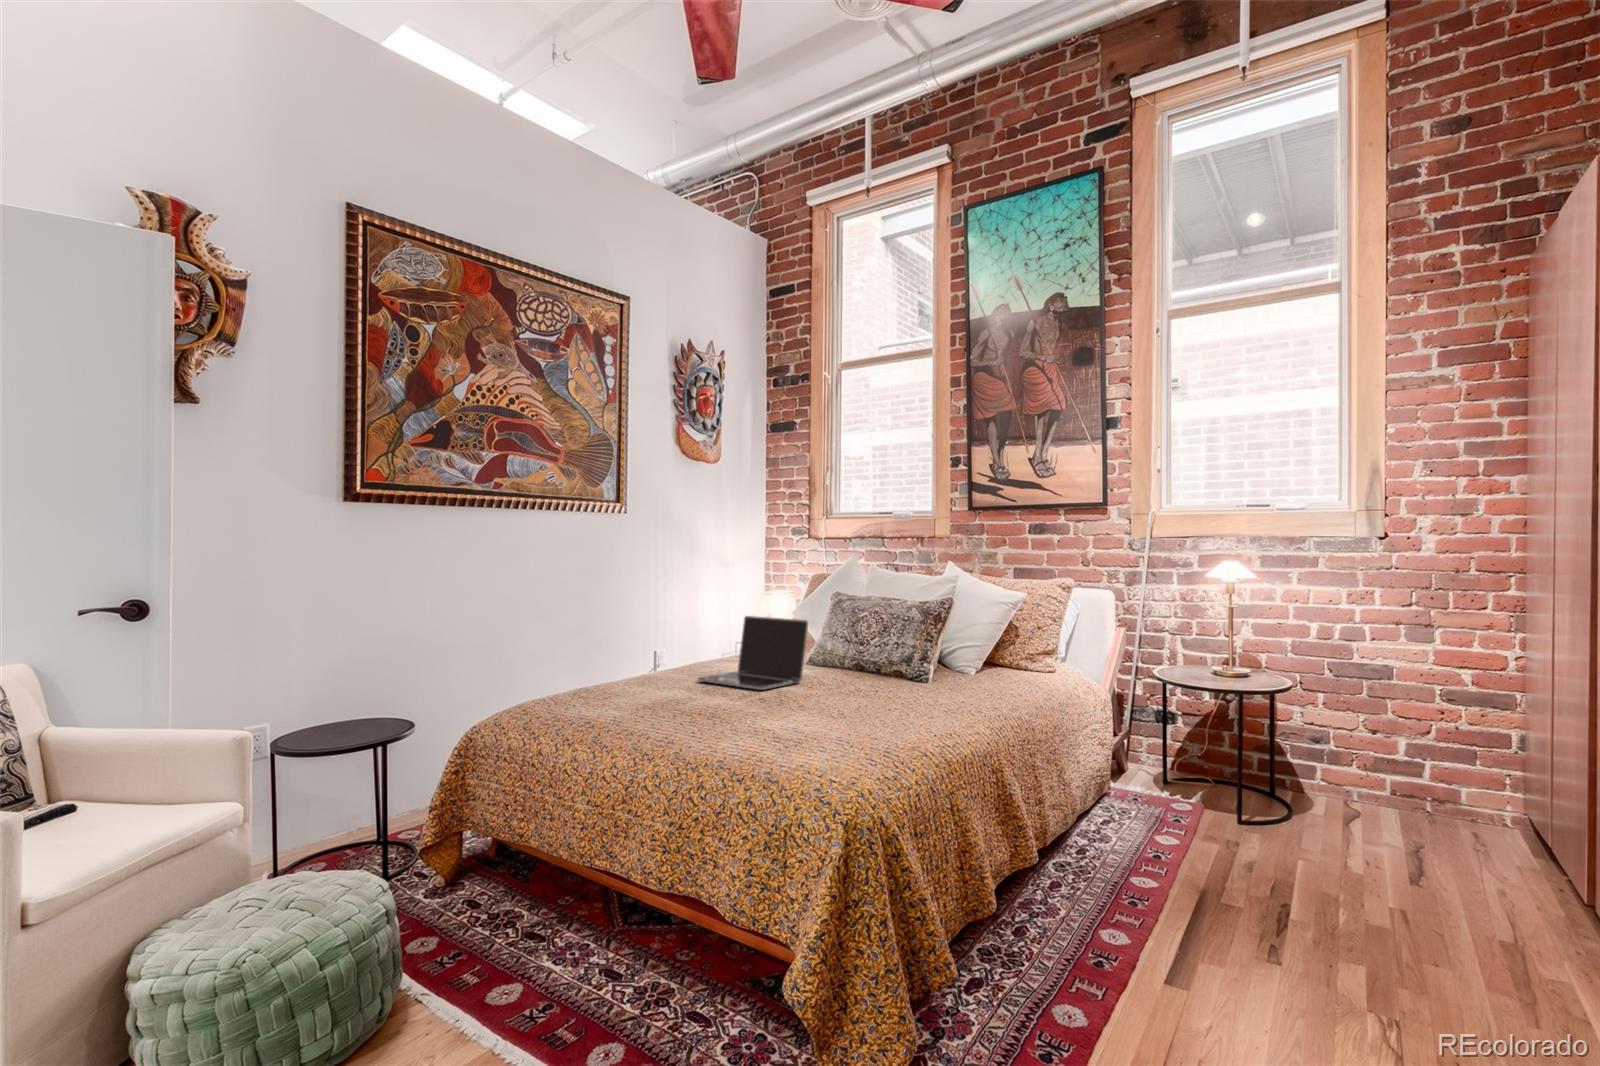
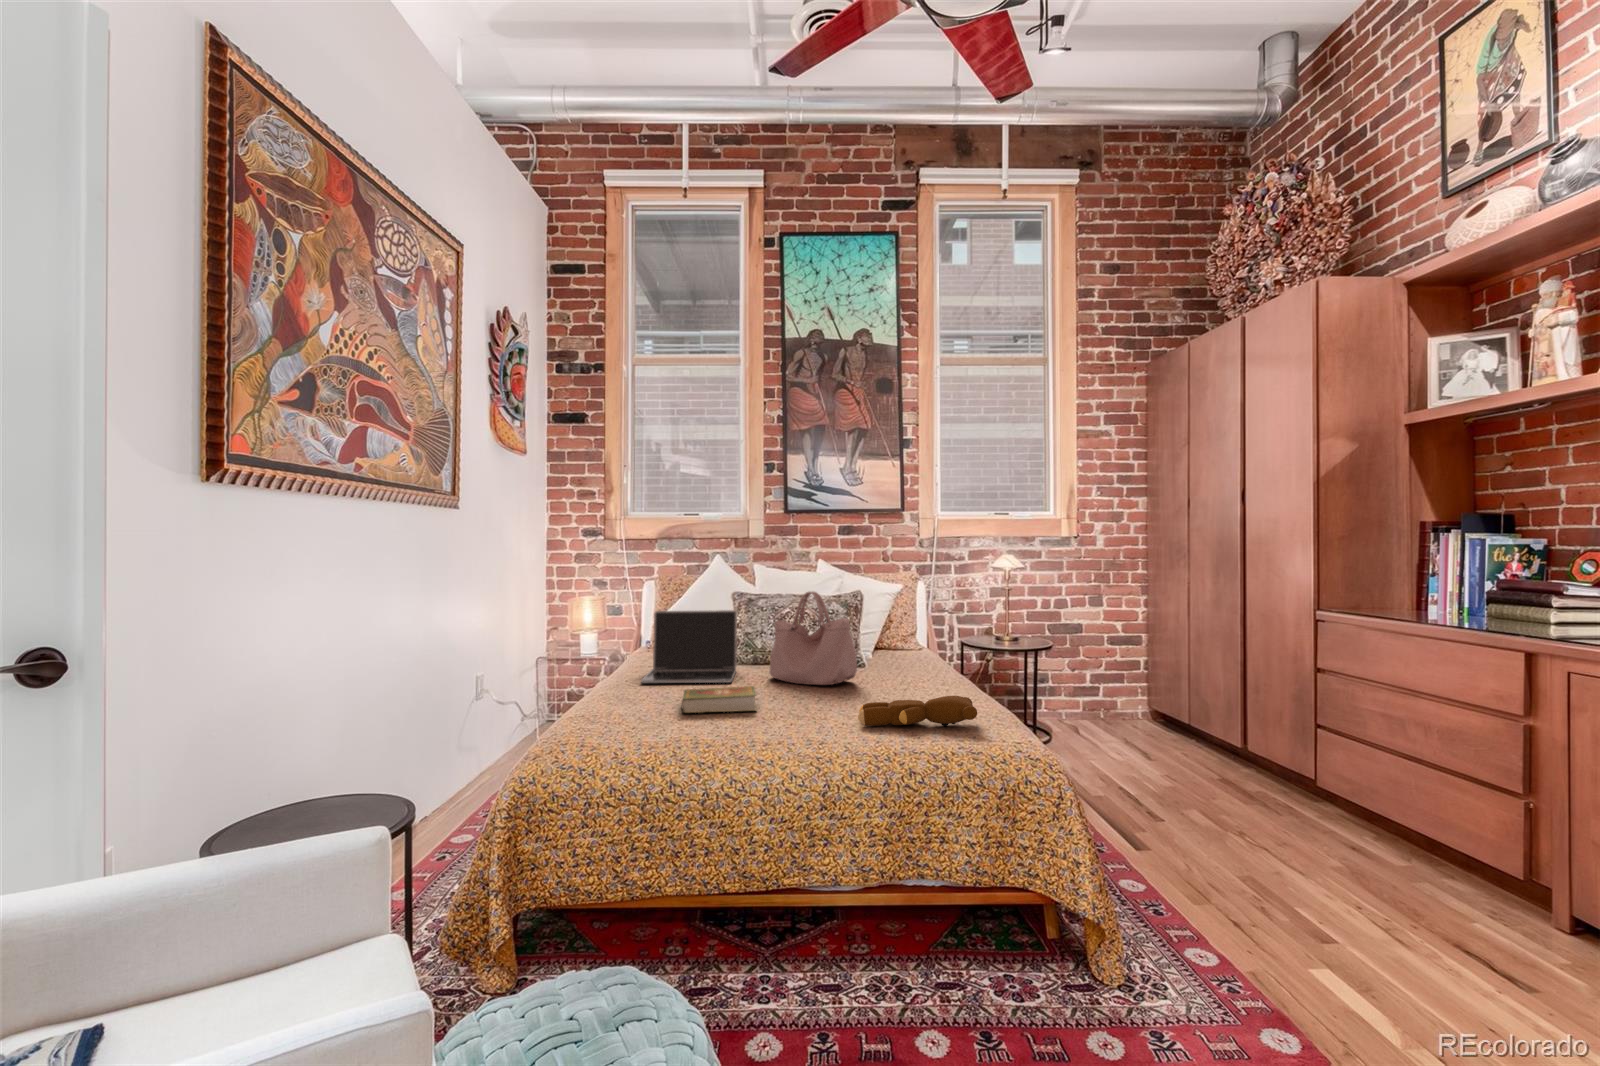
handbag: none [798,602,867,704] -> present [769,592,857,685]
book: none [648,686,735,713] -> present [682,686,756,713]
teddy bear: none [736,718,846,753] -> present [858,696,977,726]

